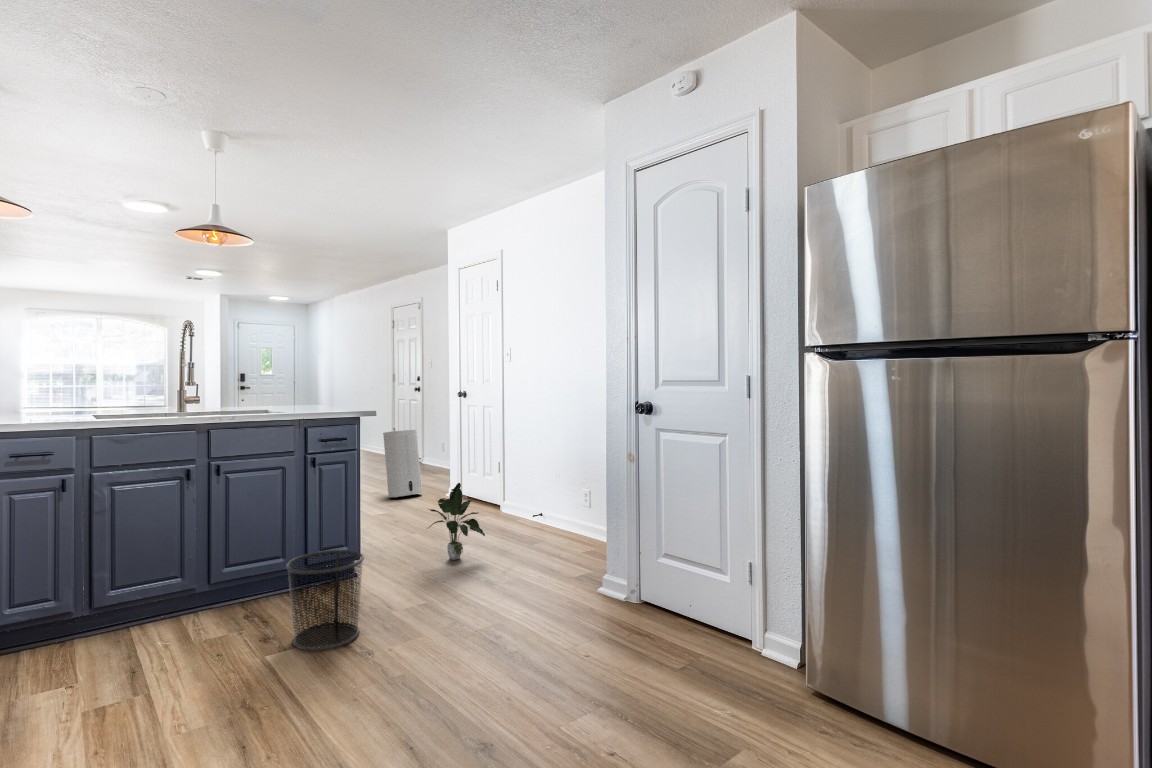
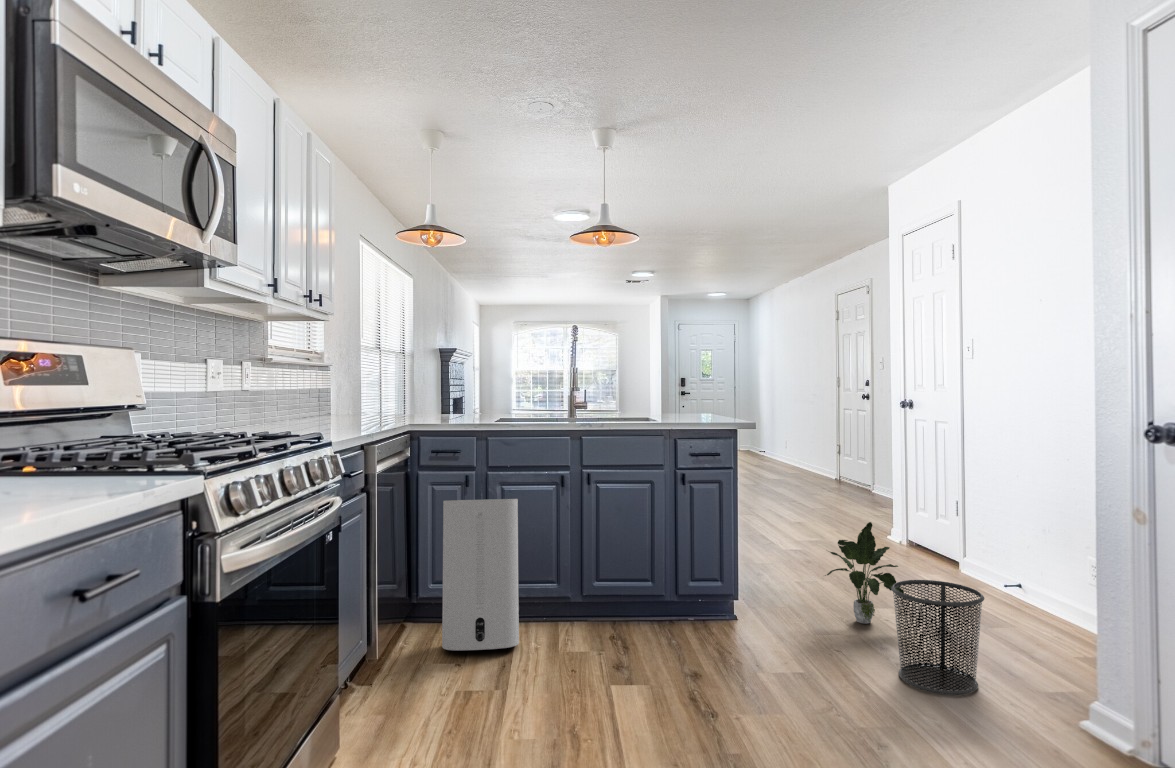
air purifier: present [383,430,422,498] -> present [442,499,519,650]
waste bin: present [286,550,364,650] -> present [891,580,984,695]

